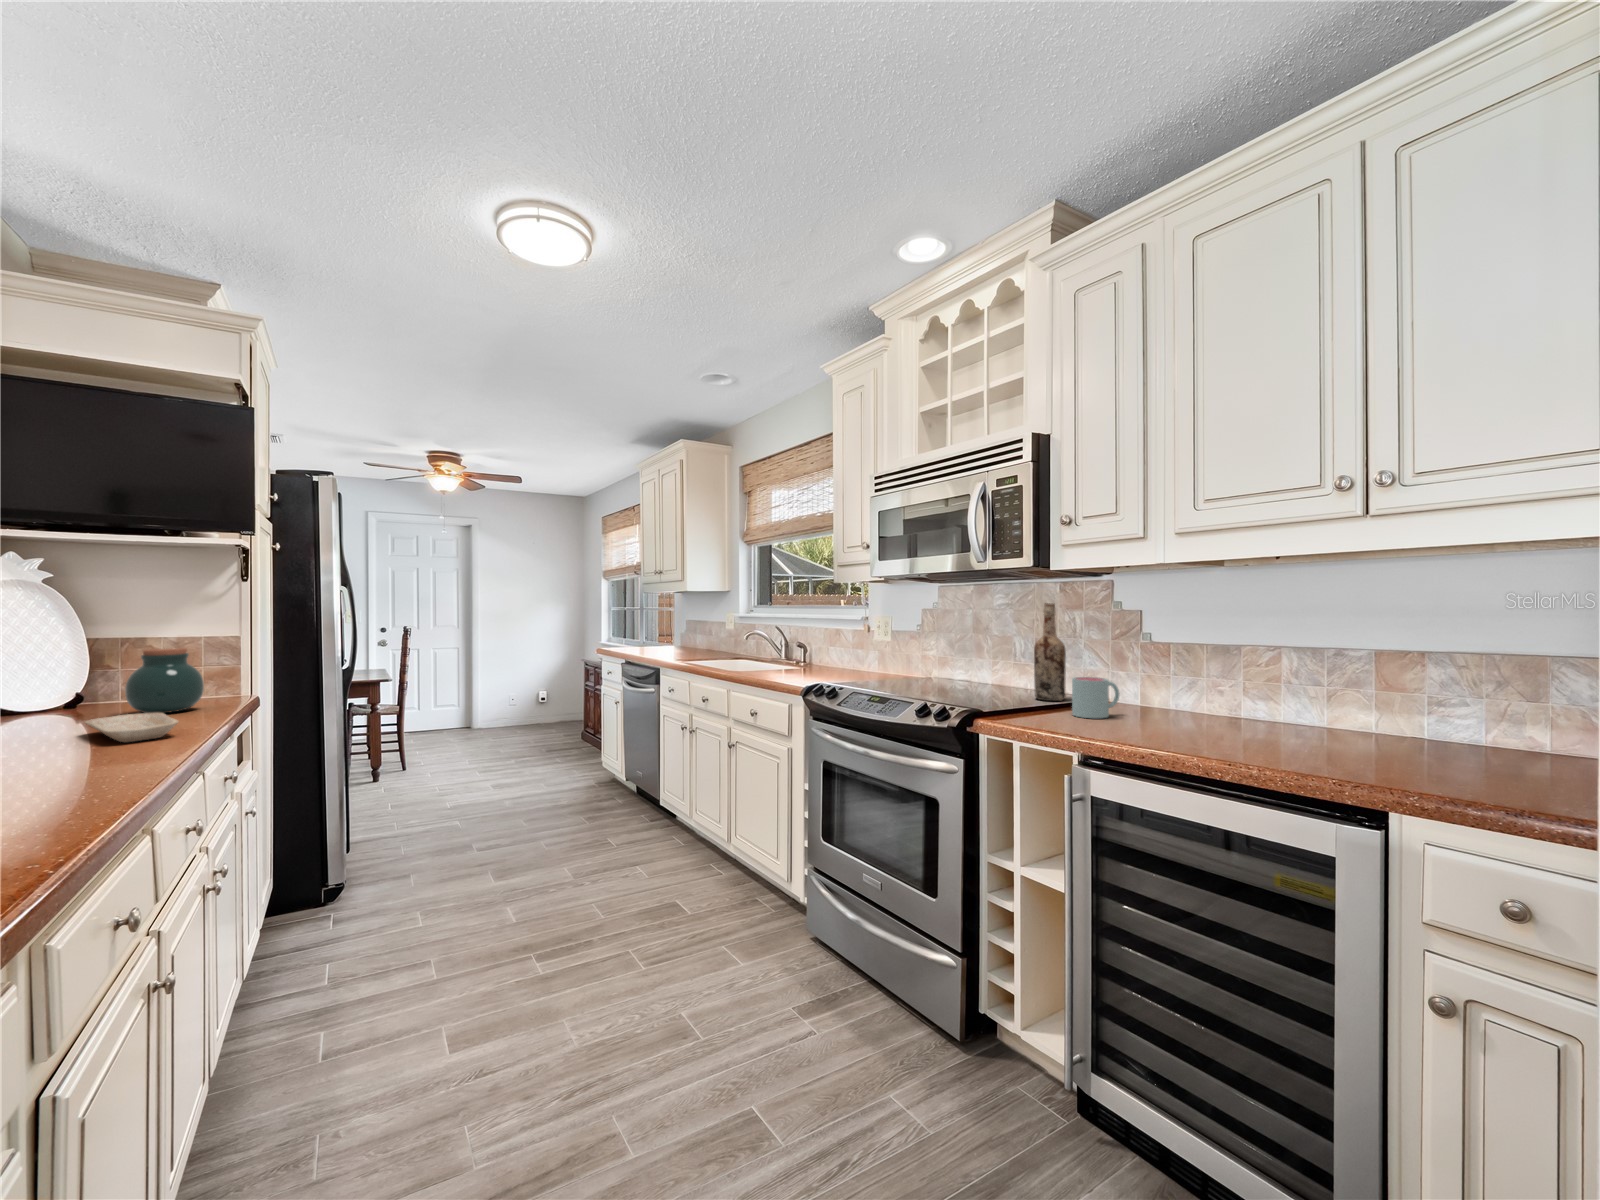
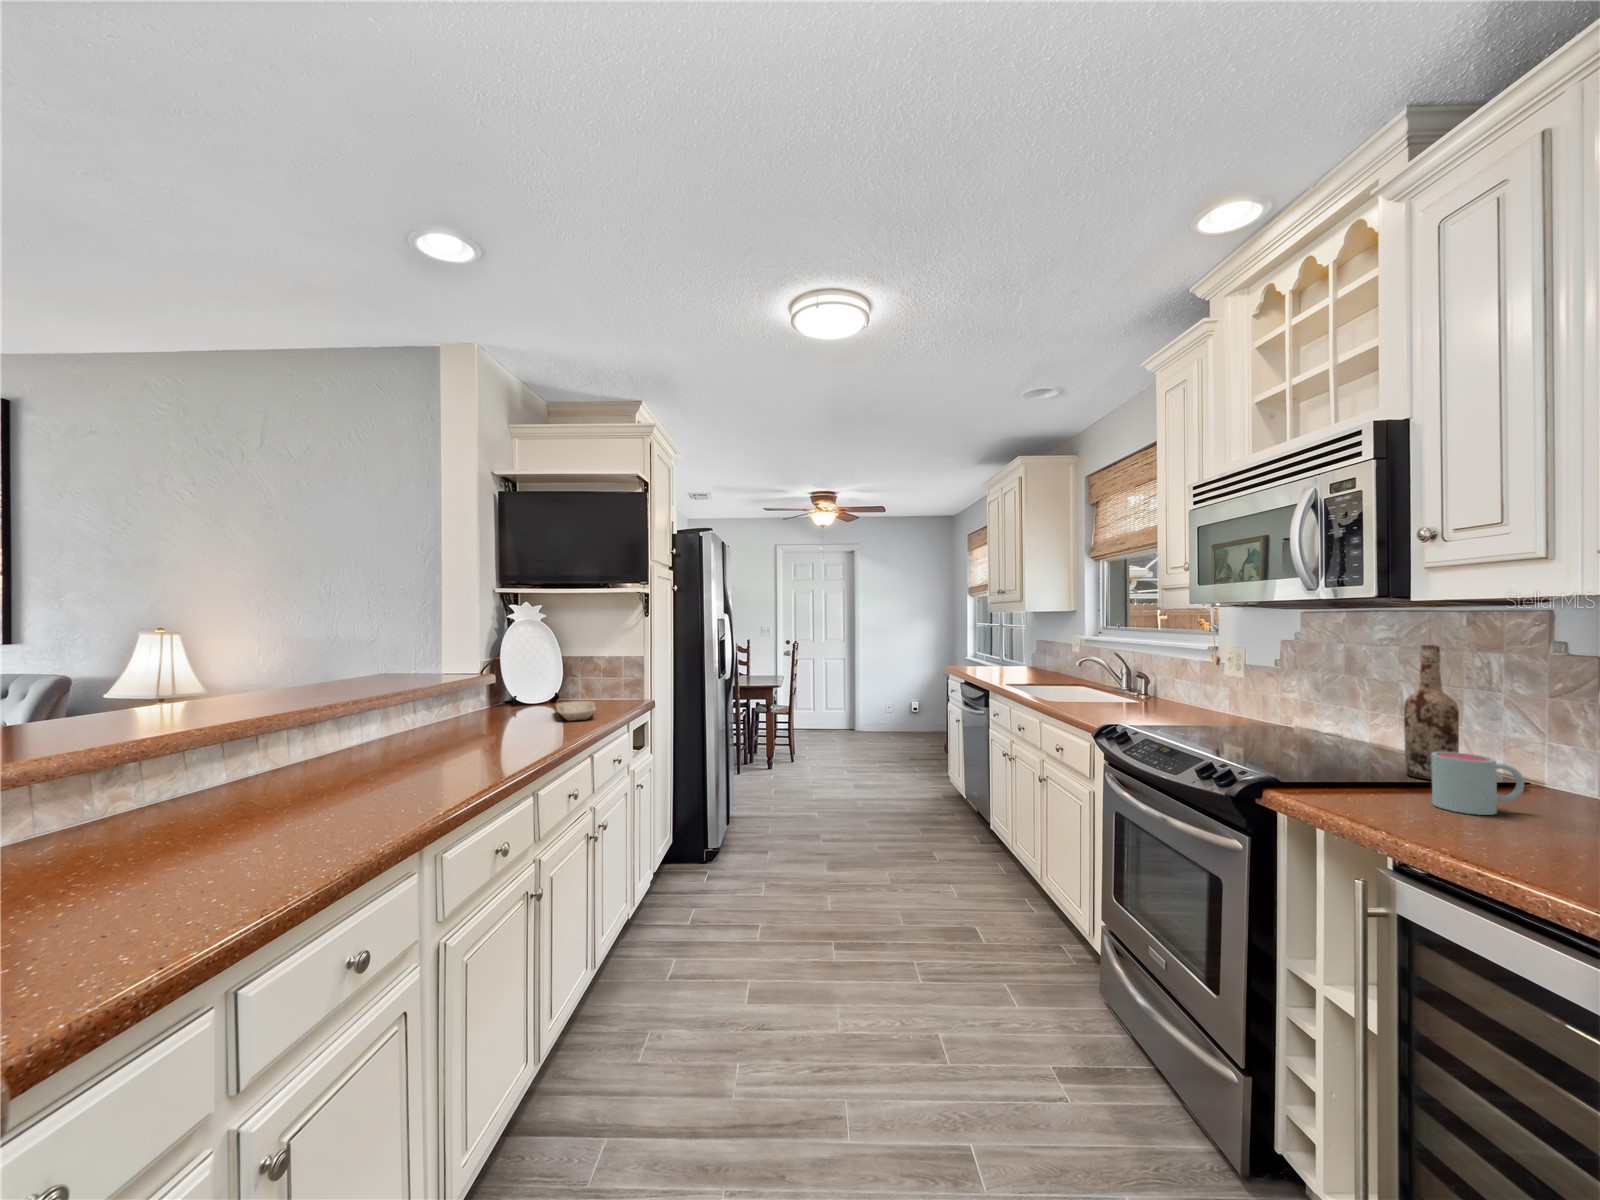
jar: present [125,648,204,713] -> none [586,656,628,701]

